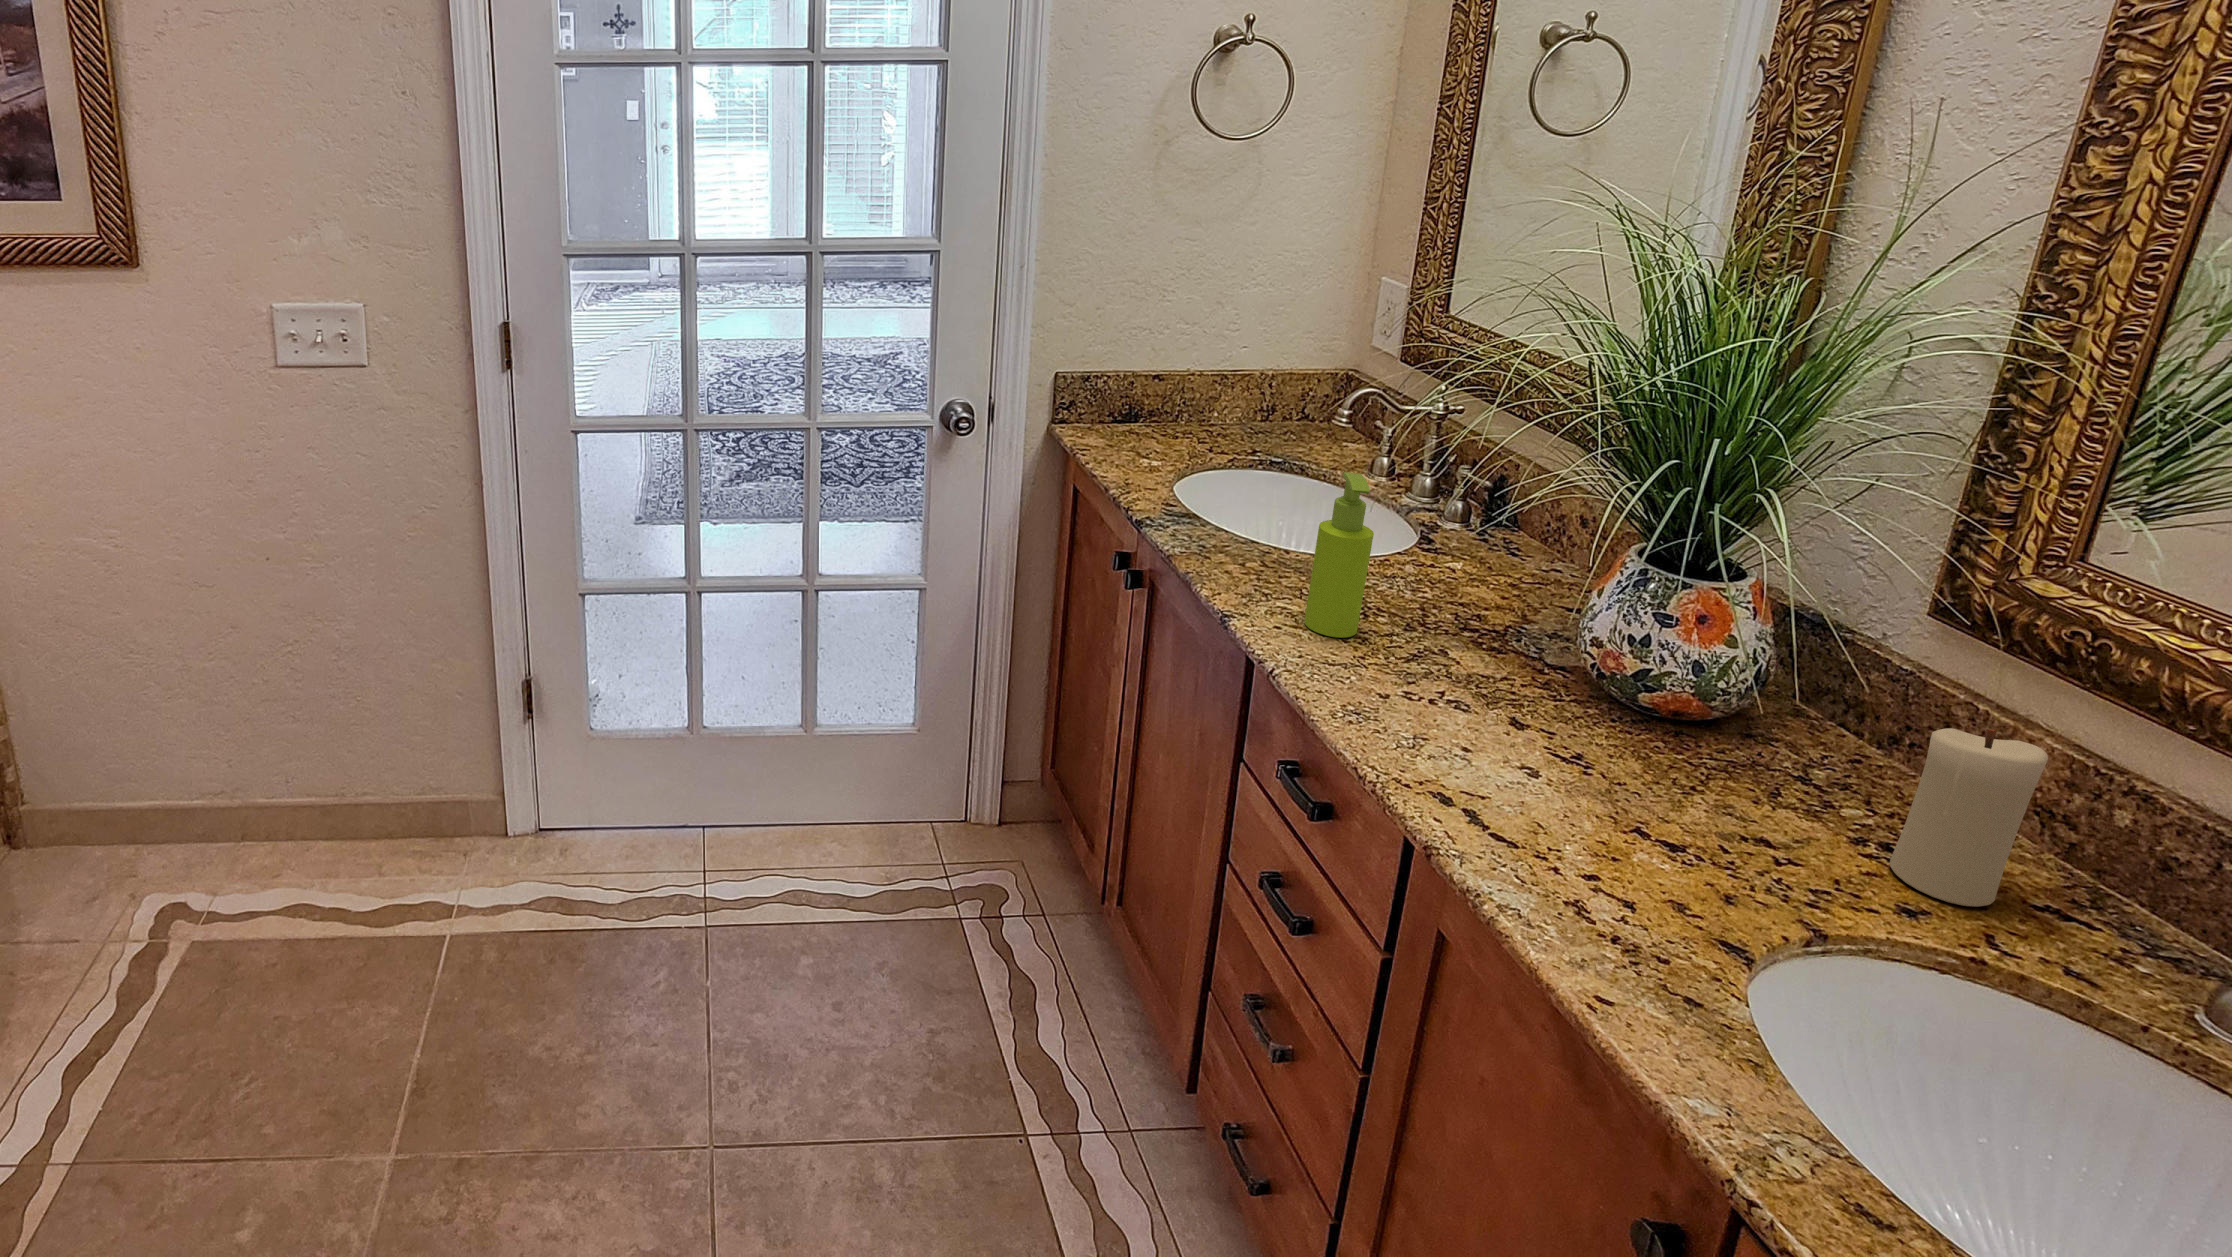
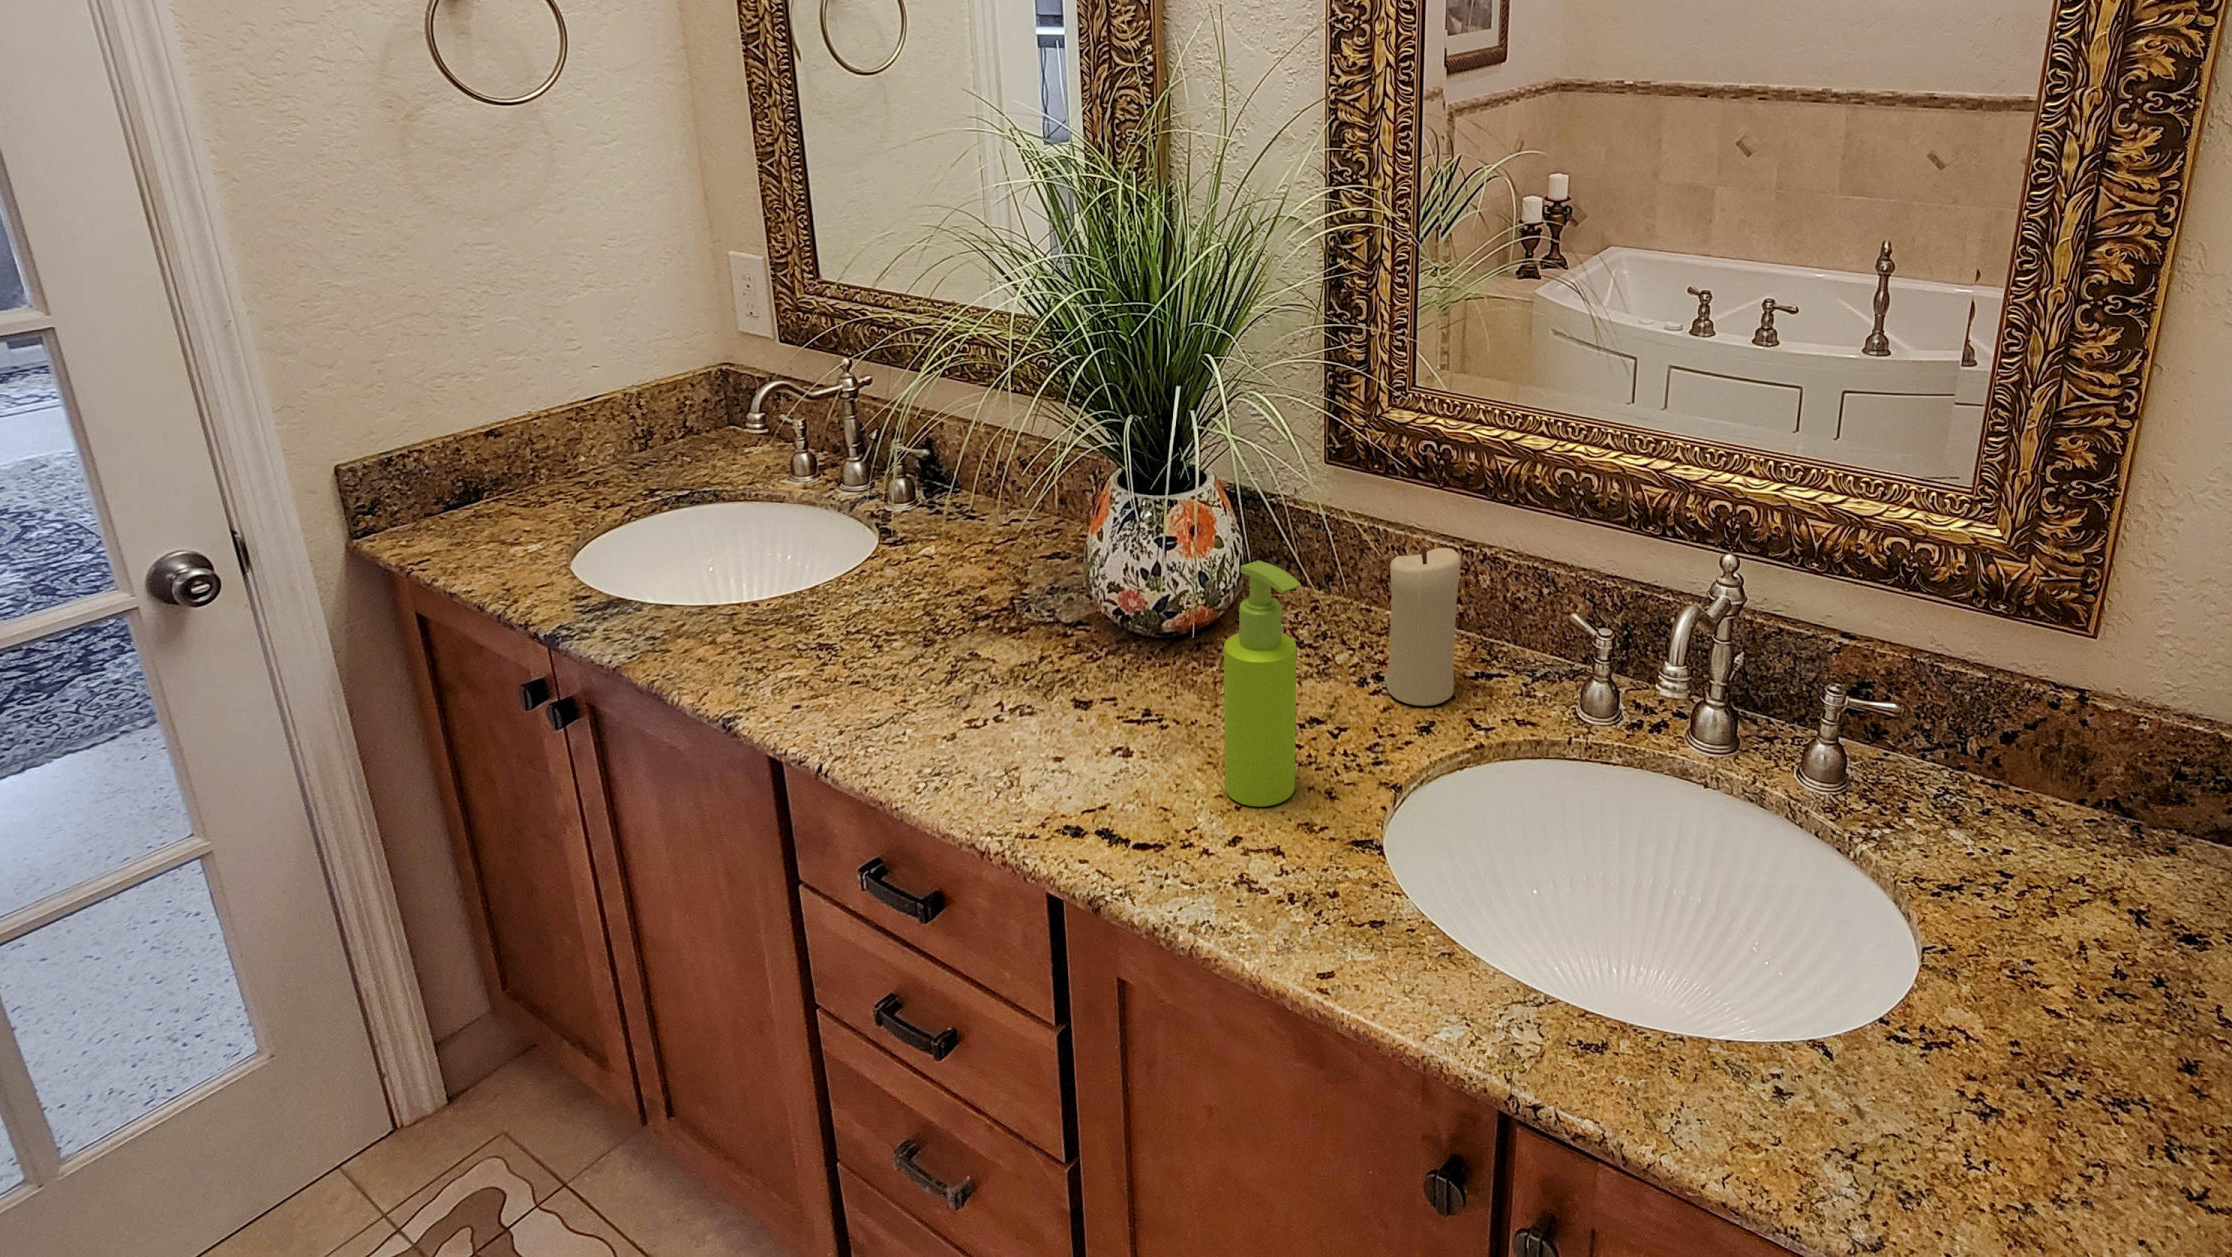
soap dispenser: present [1304,472,1374,638] -> present [1224,560,1301,806]

